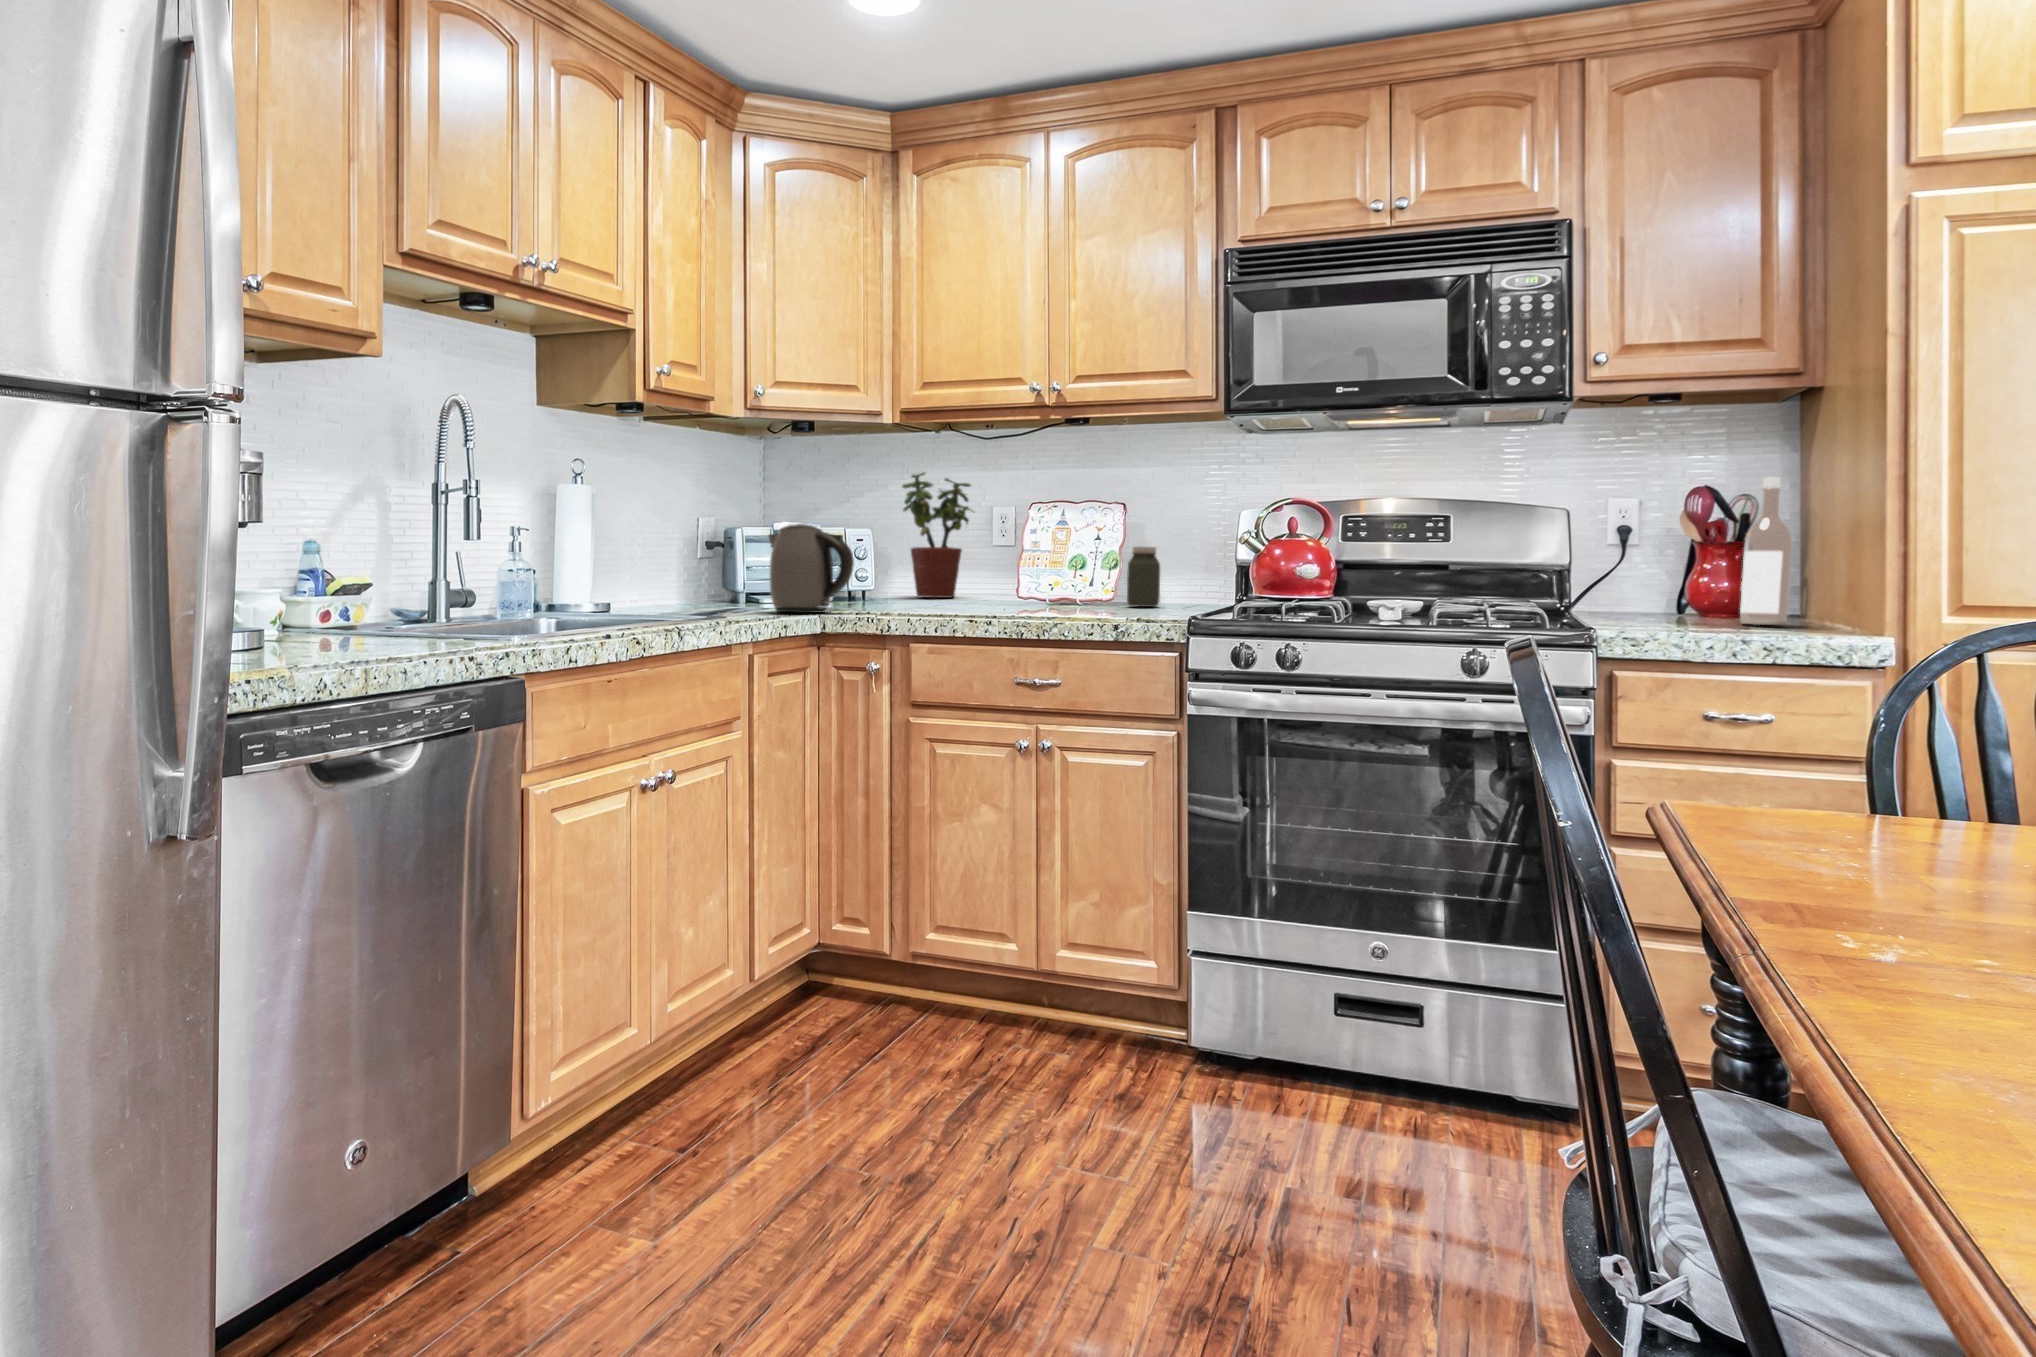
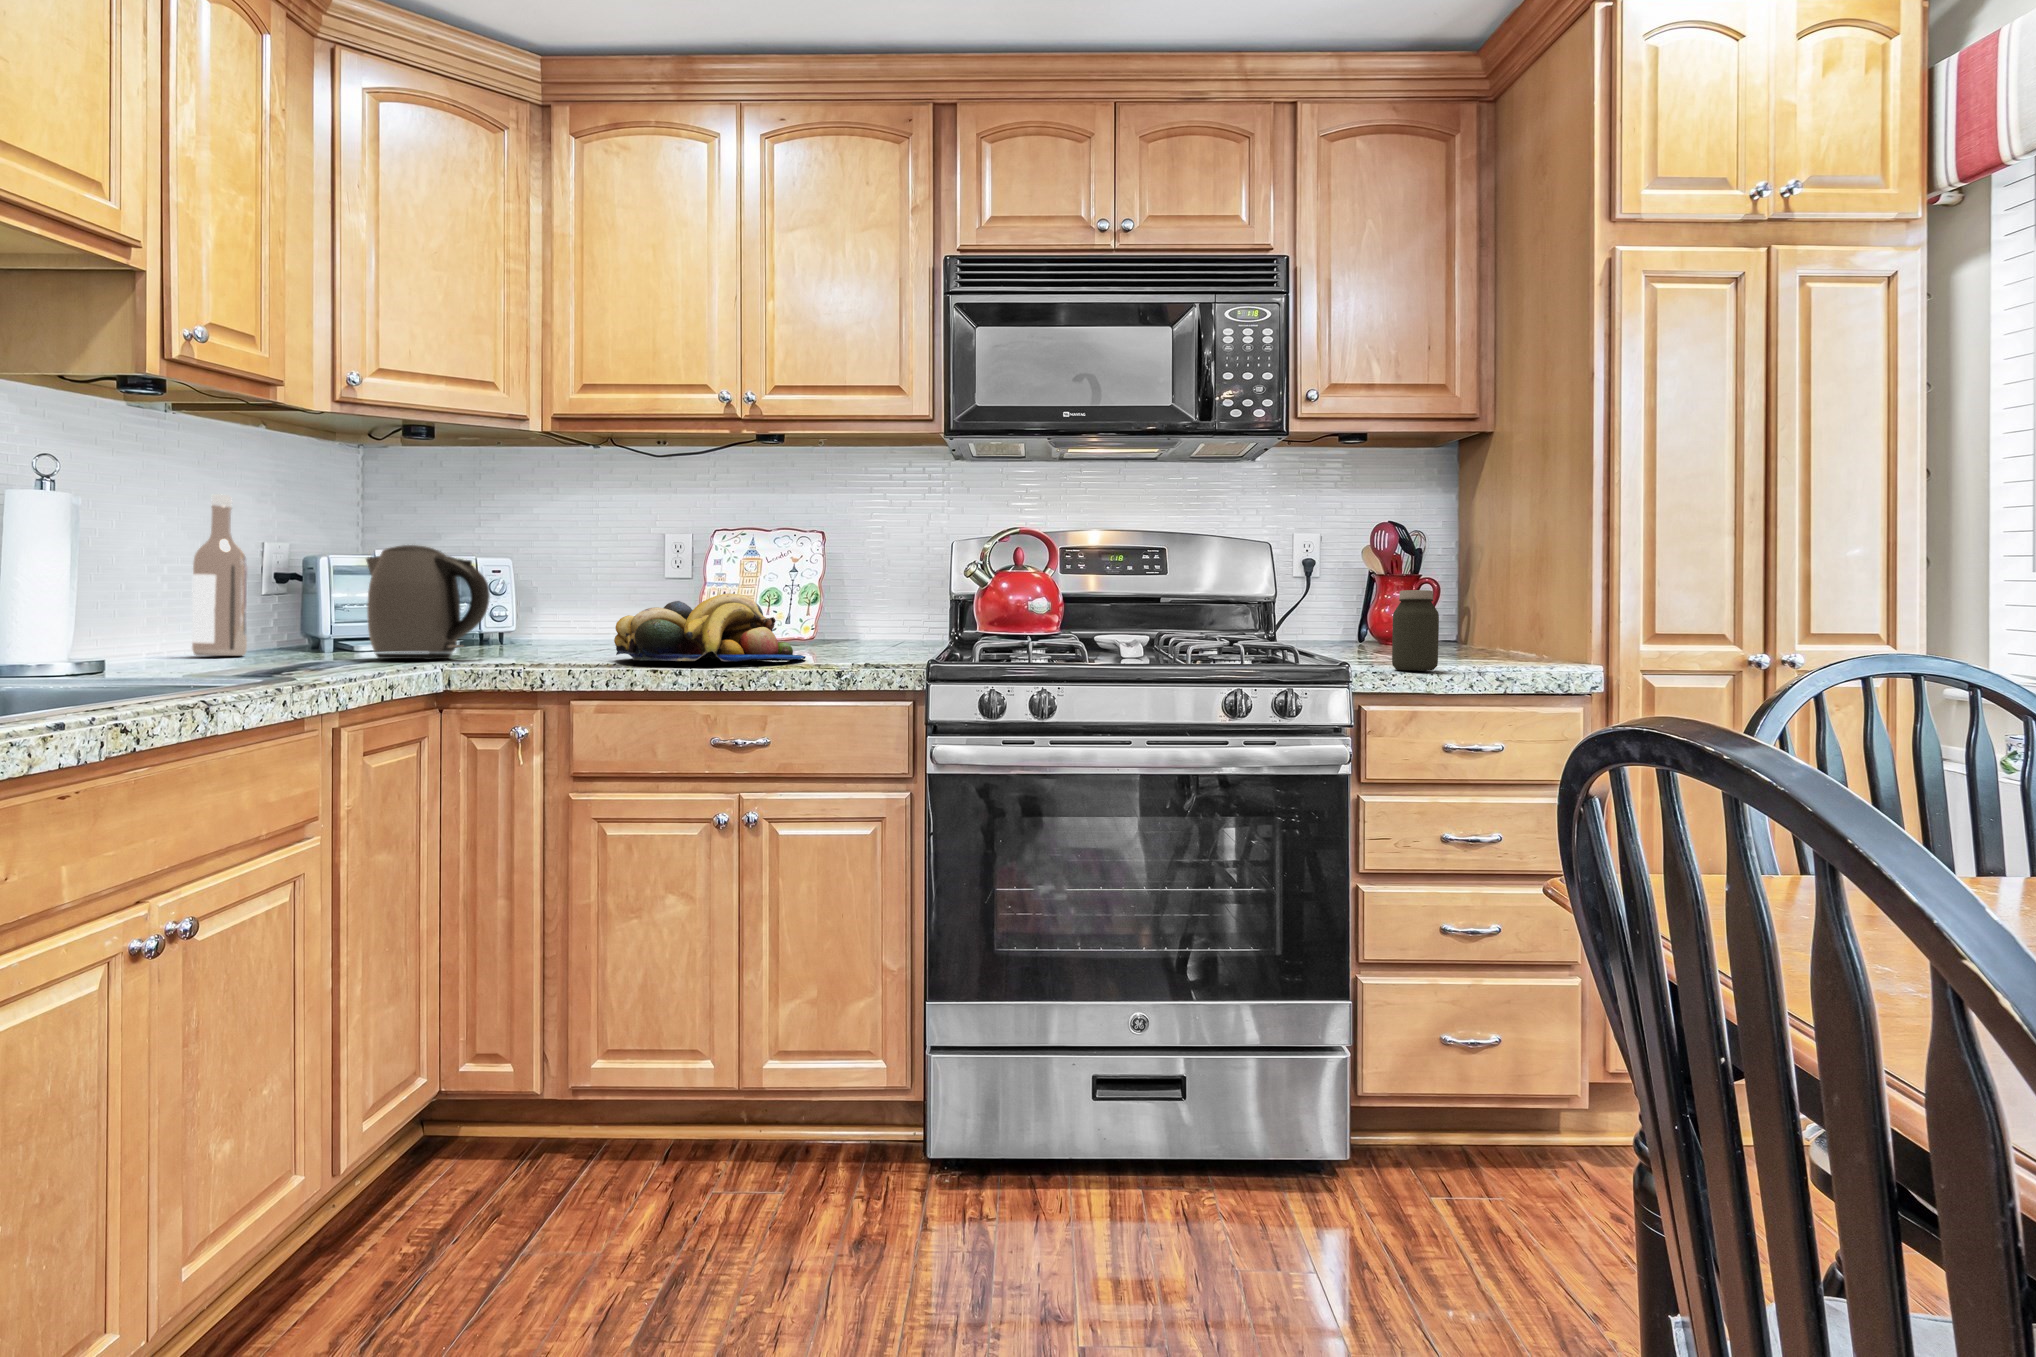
potted plant: present [902,472,972,598] -> none [552,493,644,642]
wine bottle: present [1740,477,1792,625] -> present [192,494,248,656]
jar: present [1127,547,1160,607] -> present [1392,590,1439,671]
fruit bowl: none [944,560,1096,616] -> present [614,593,806,661]

